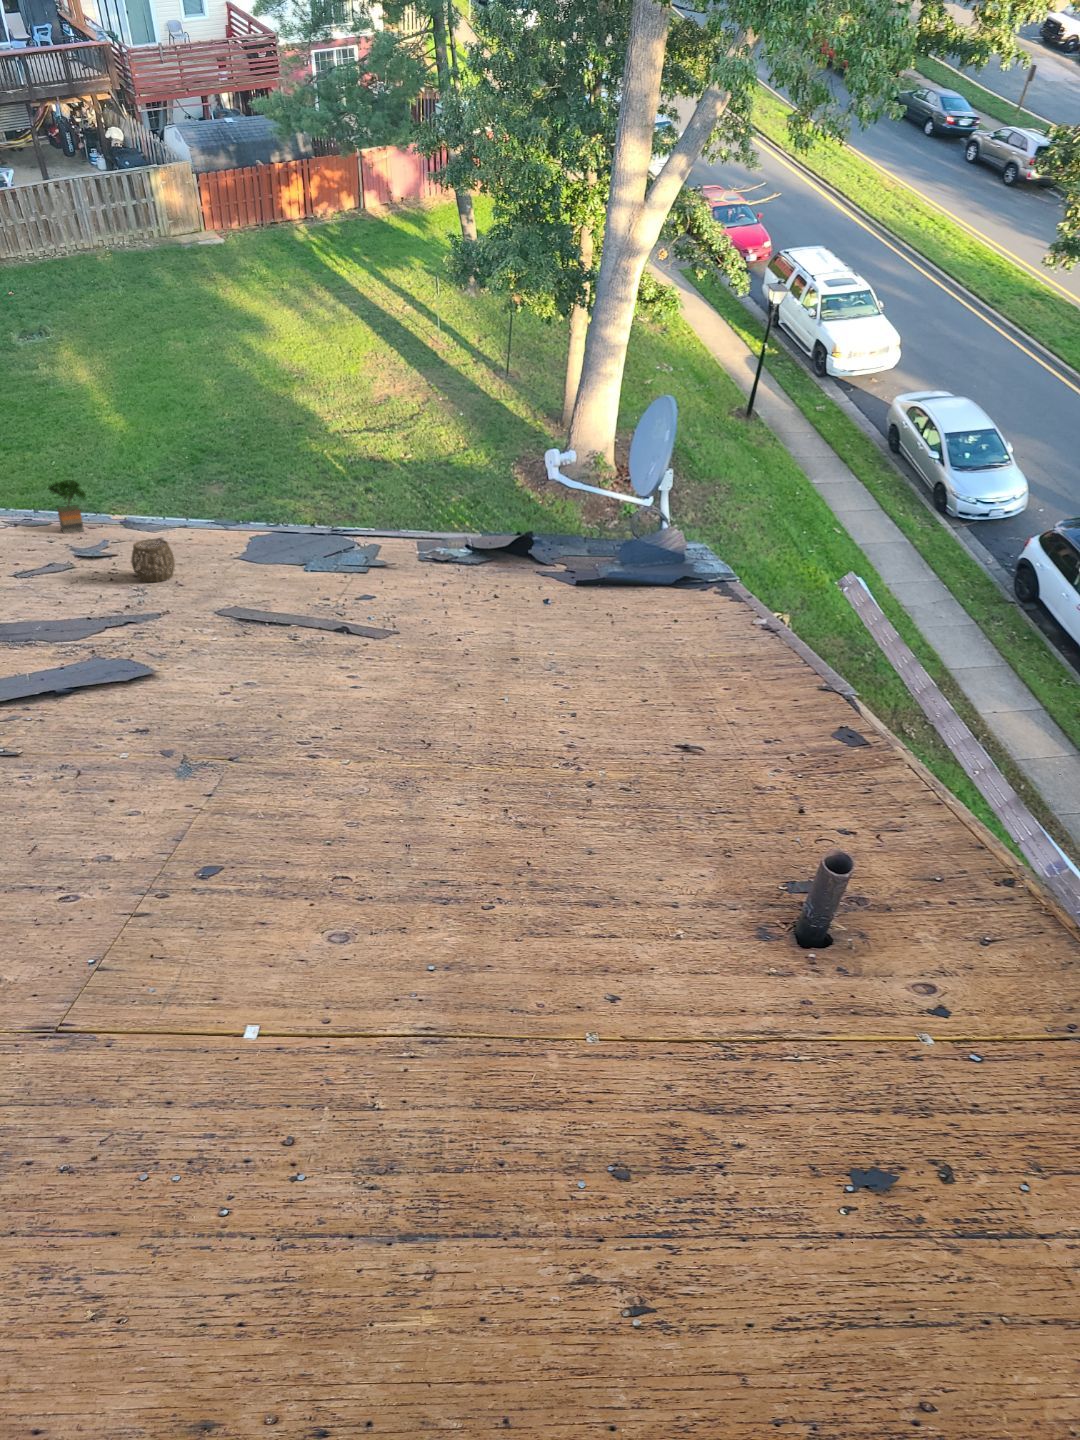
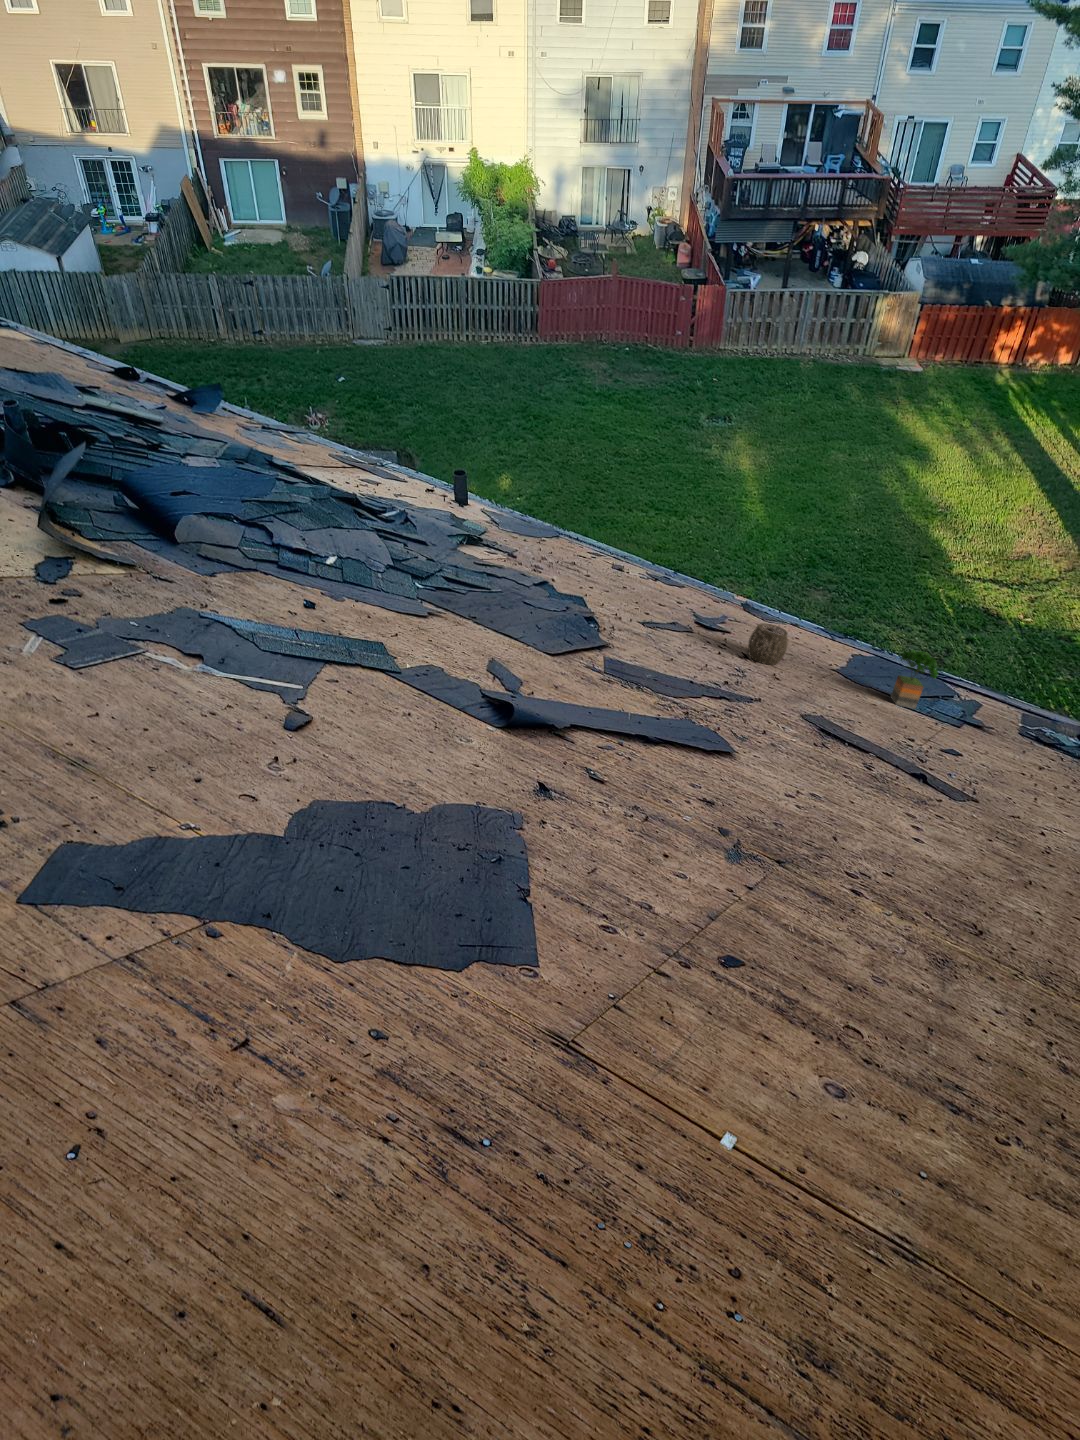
potted tree: present [48,480,86,534] -> present [891,651,938,709]

